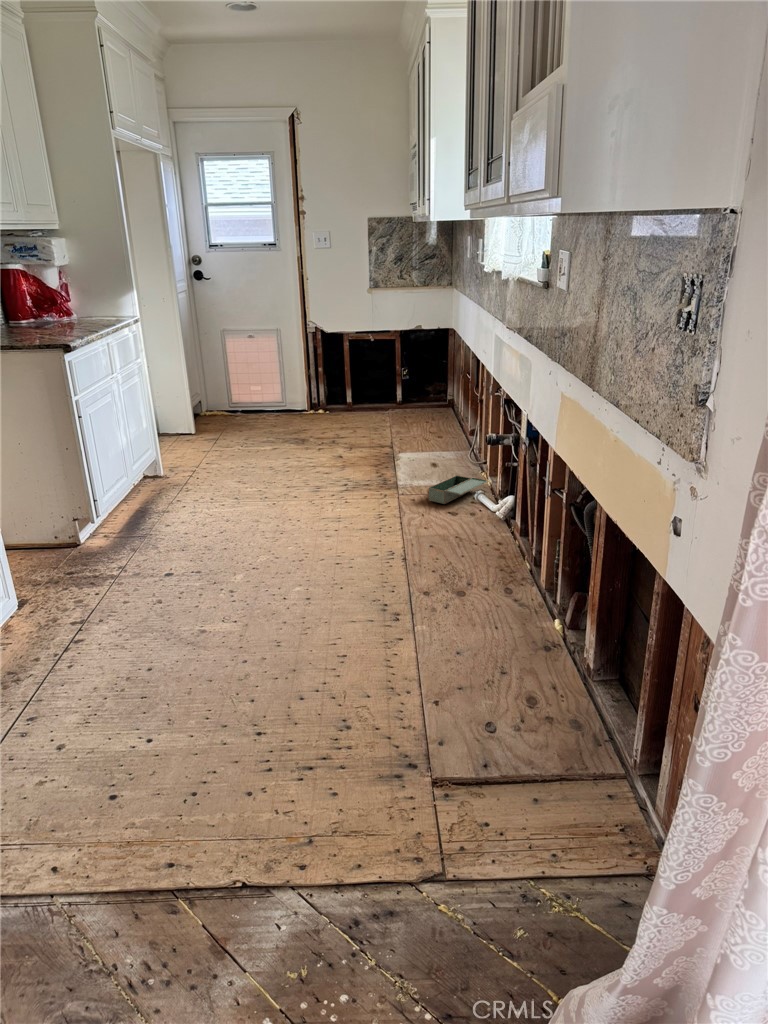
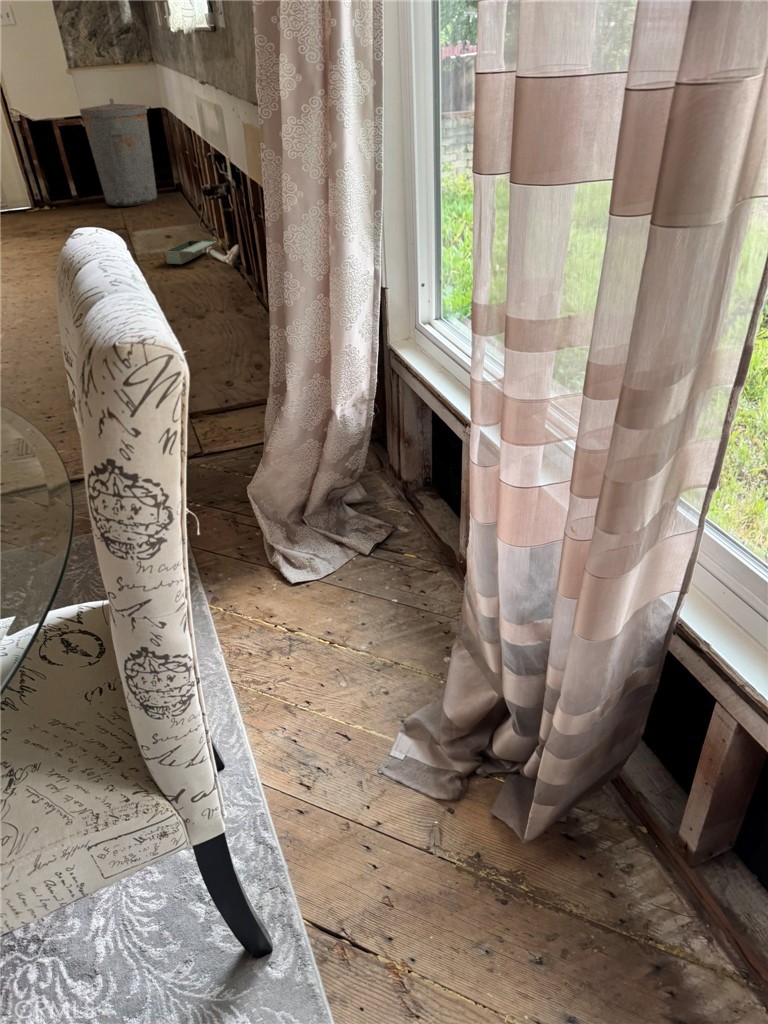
trash can: none [372,318,436,419] -> present [80,98,157,206]

